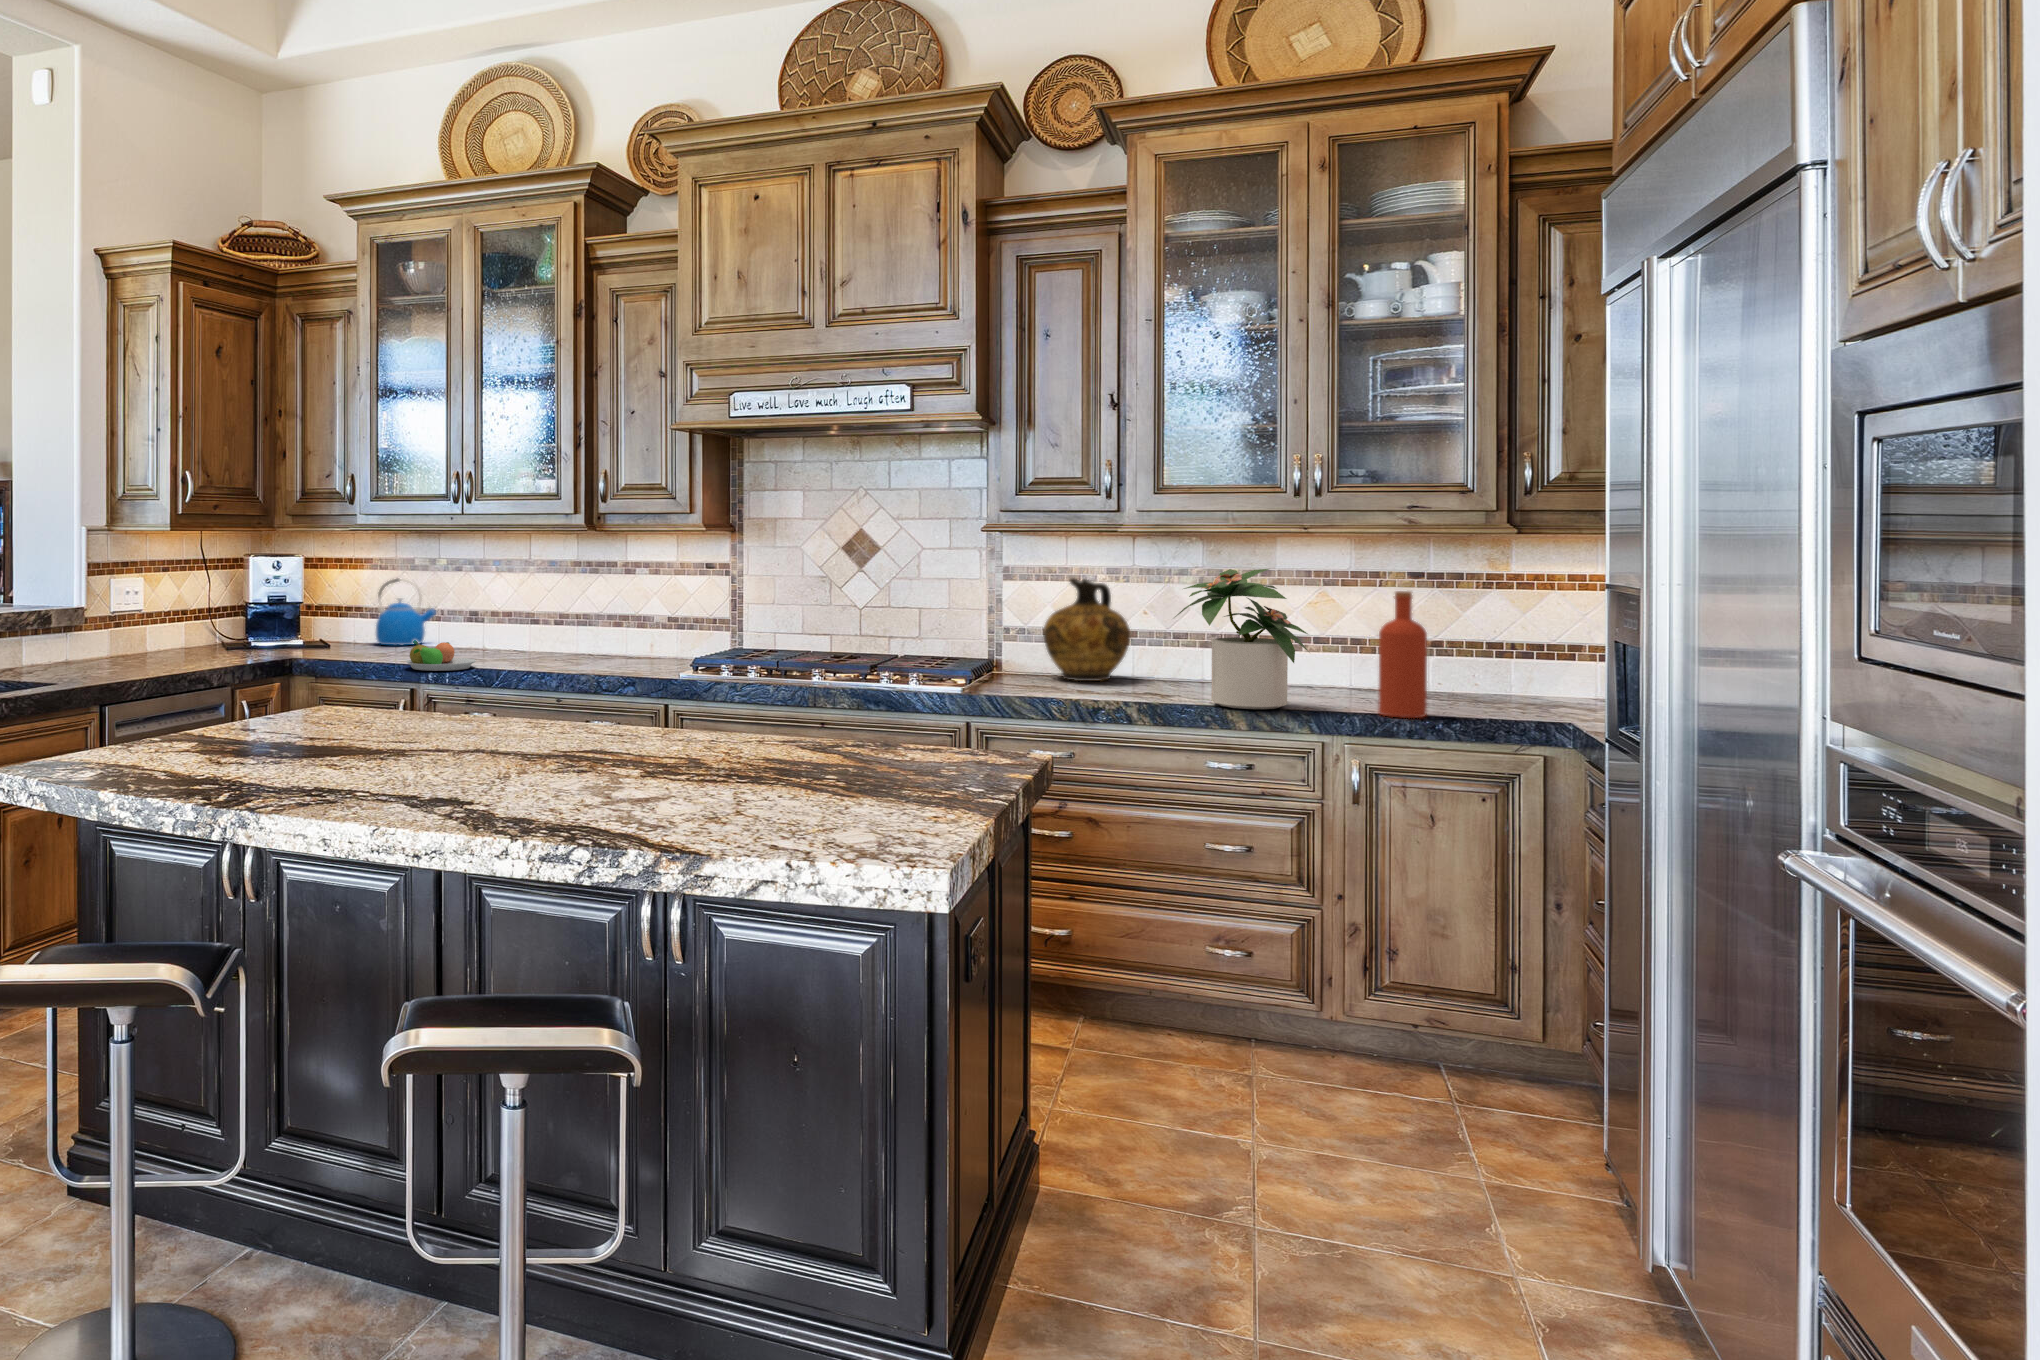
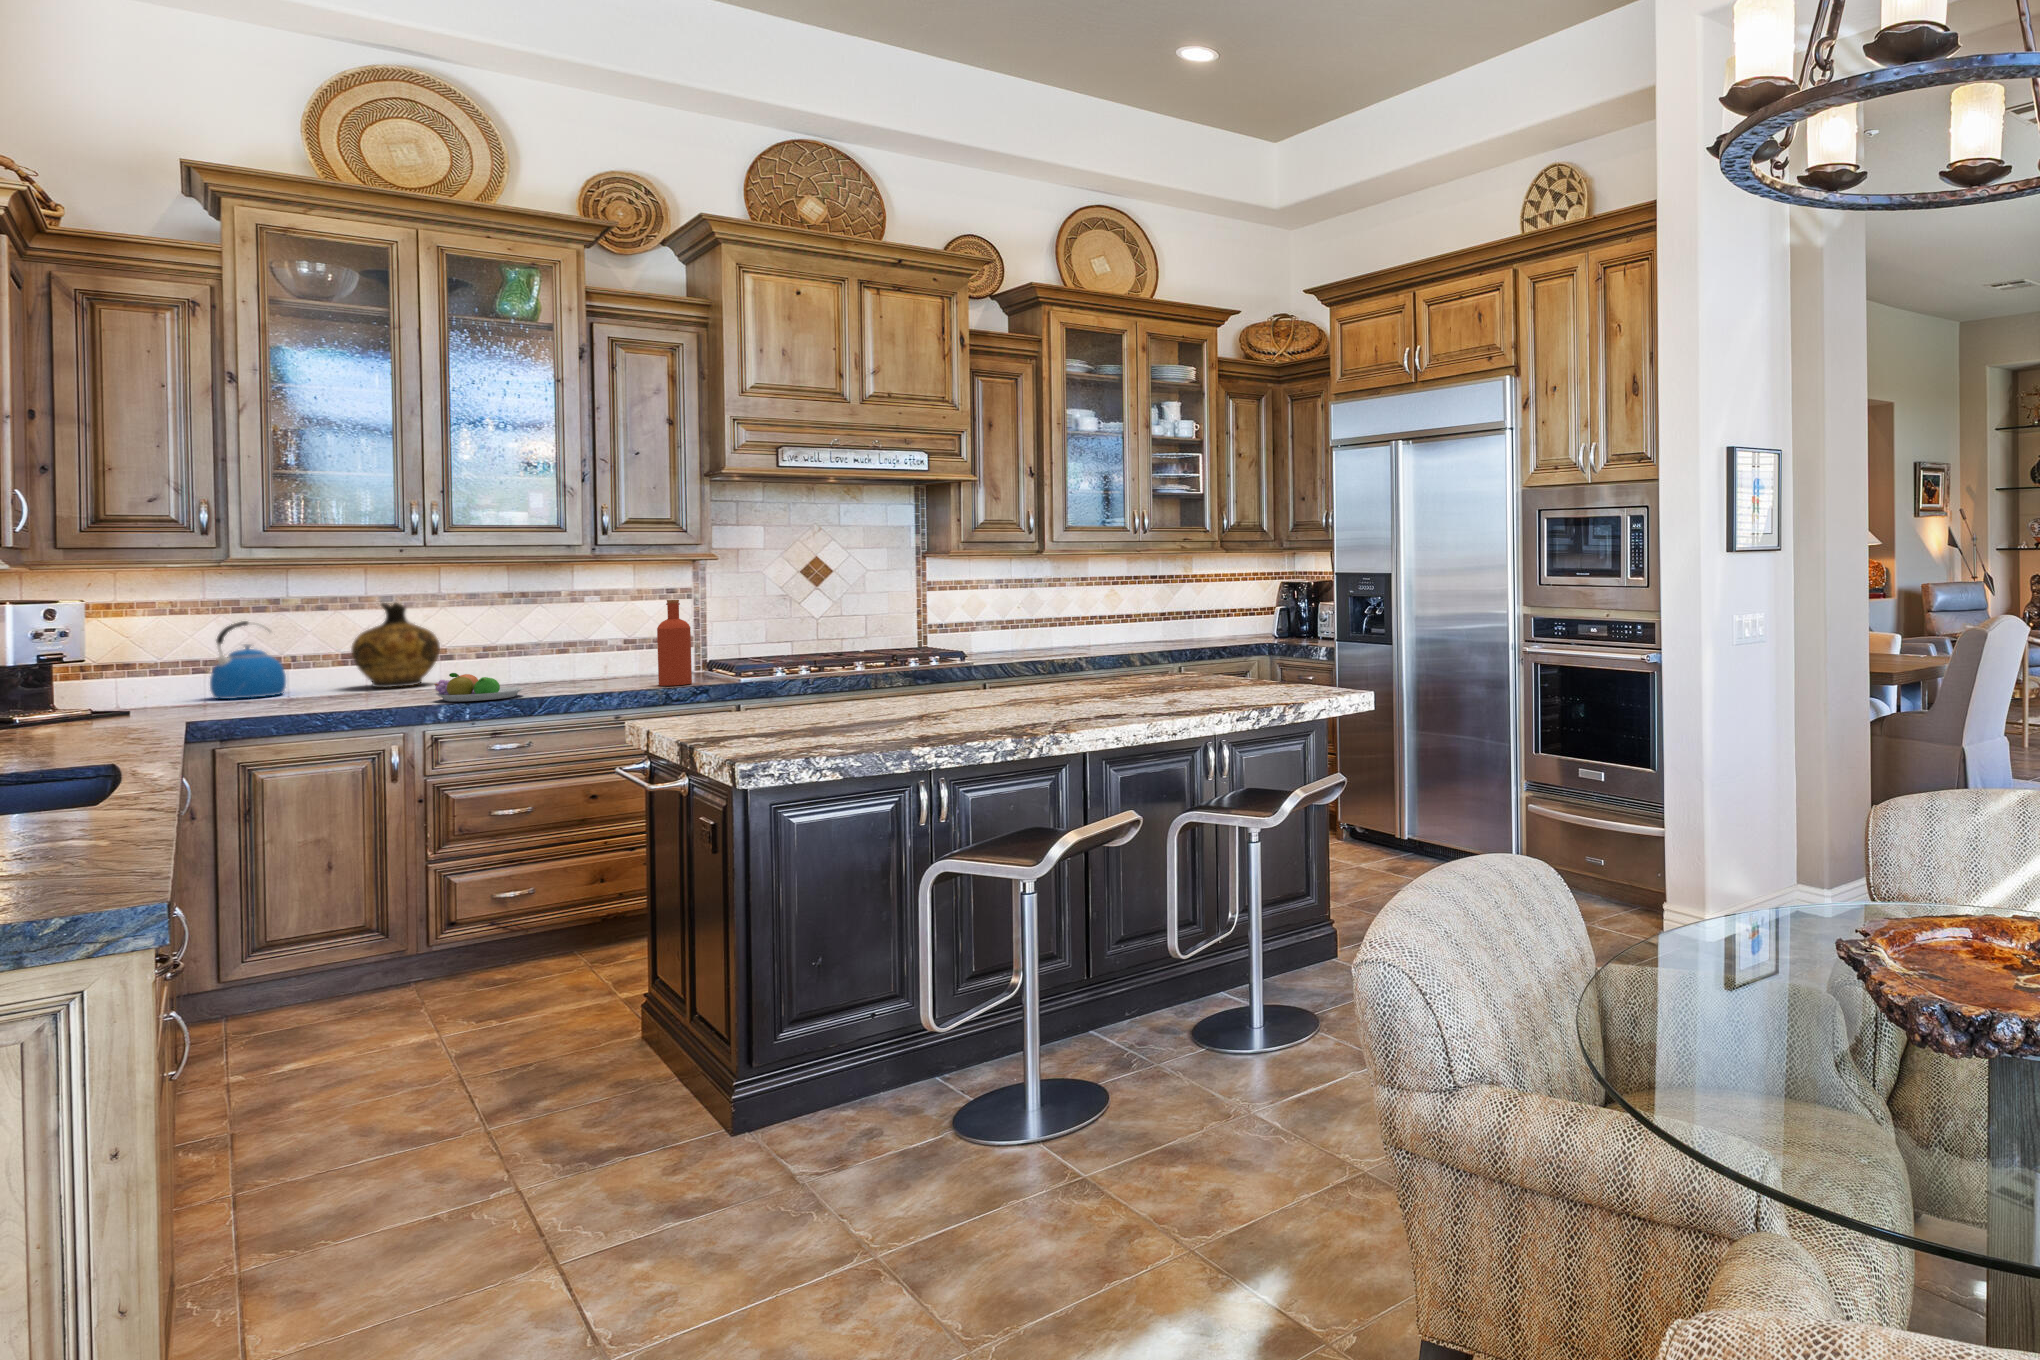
potted plant: present [1175,569,1308,709] -> none [1105,572,1176,651]
ceramic jug: present [1043,578,1131,681] -> present [351,603,440,688]
bottle: present [1378,591,1427,718] -> present [657,600,692,686]

